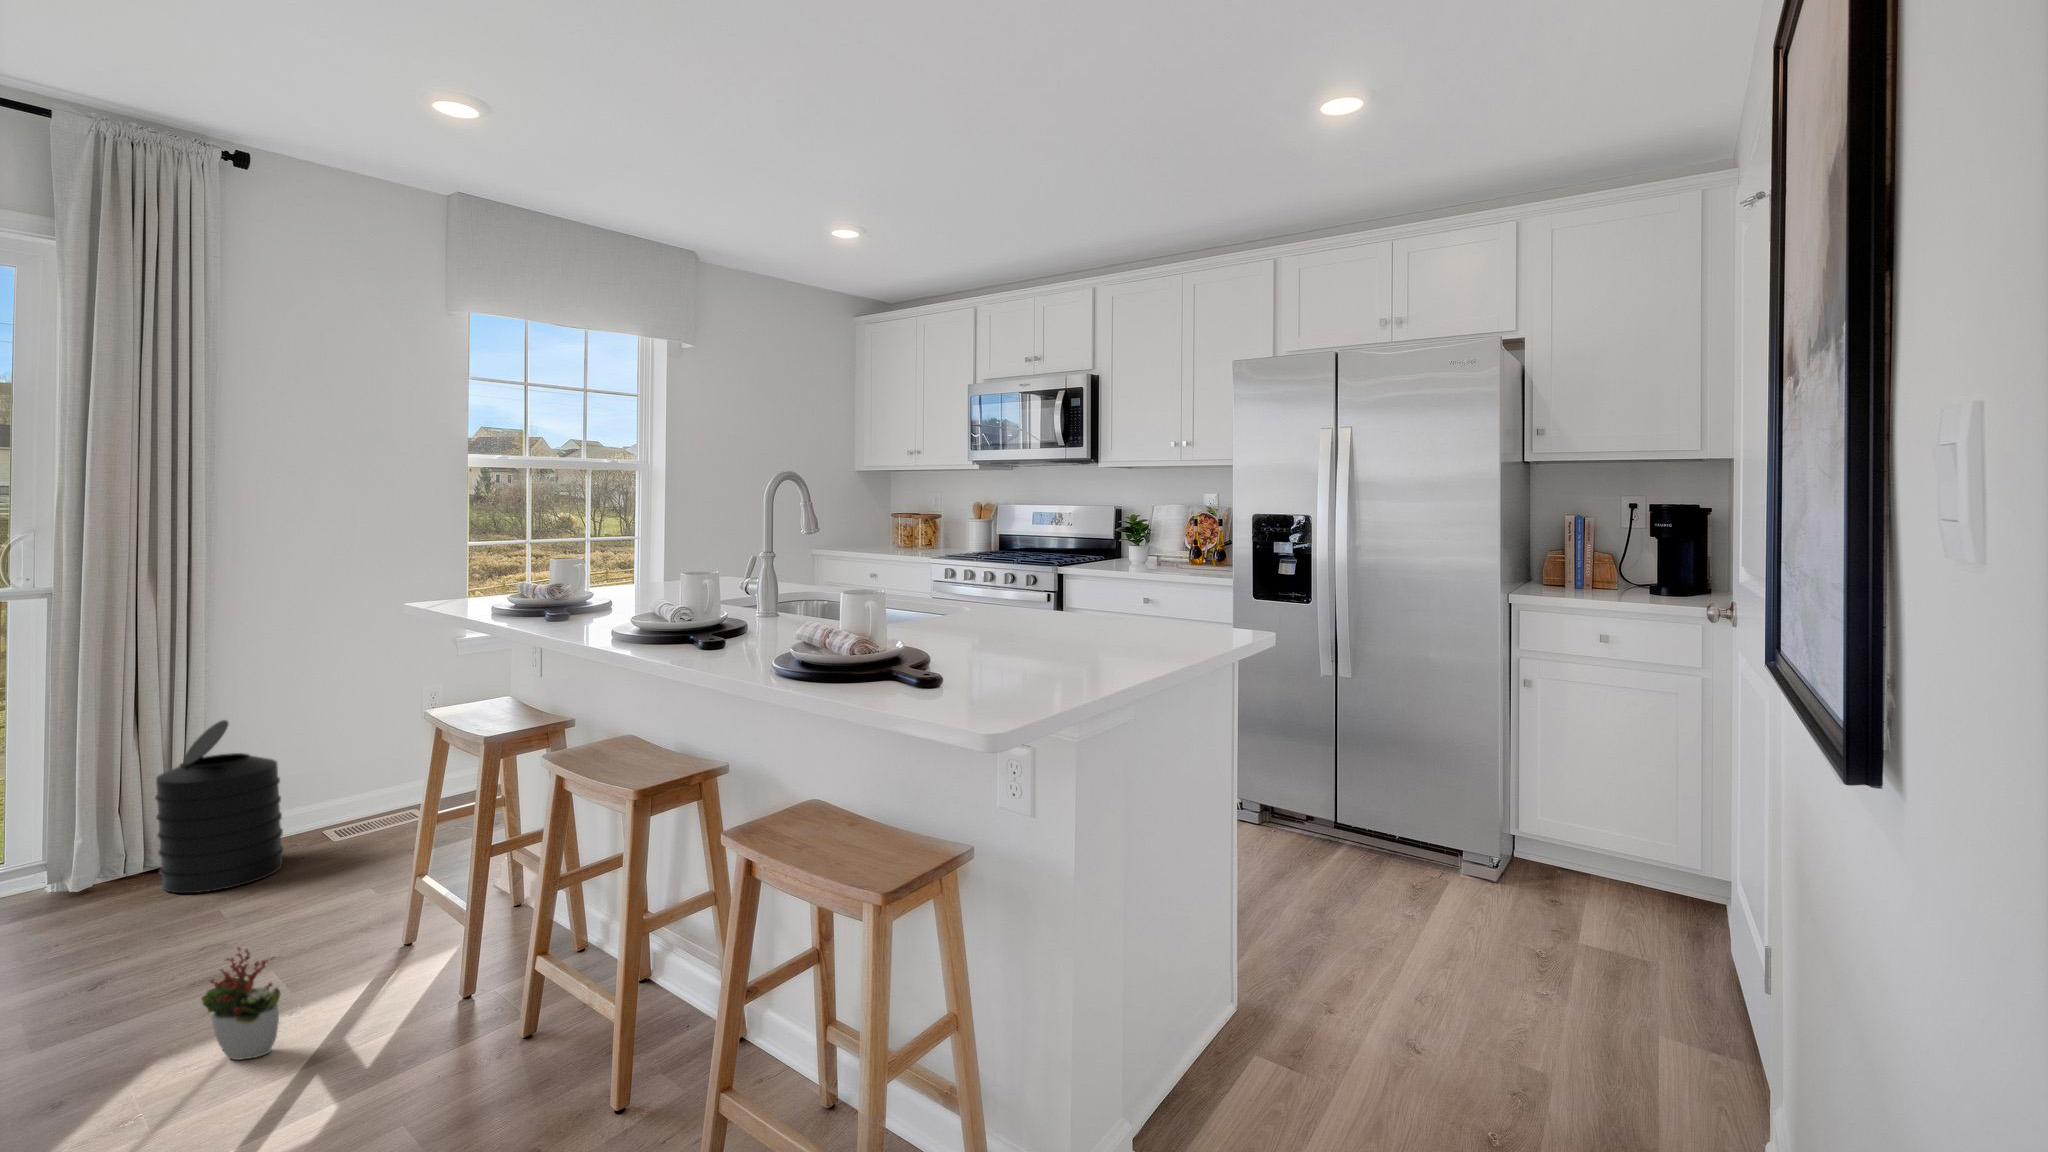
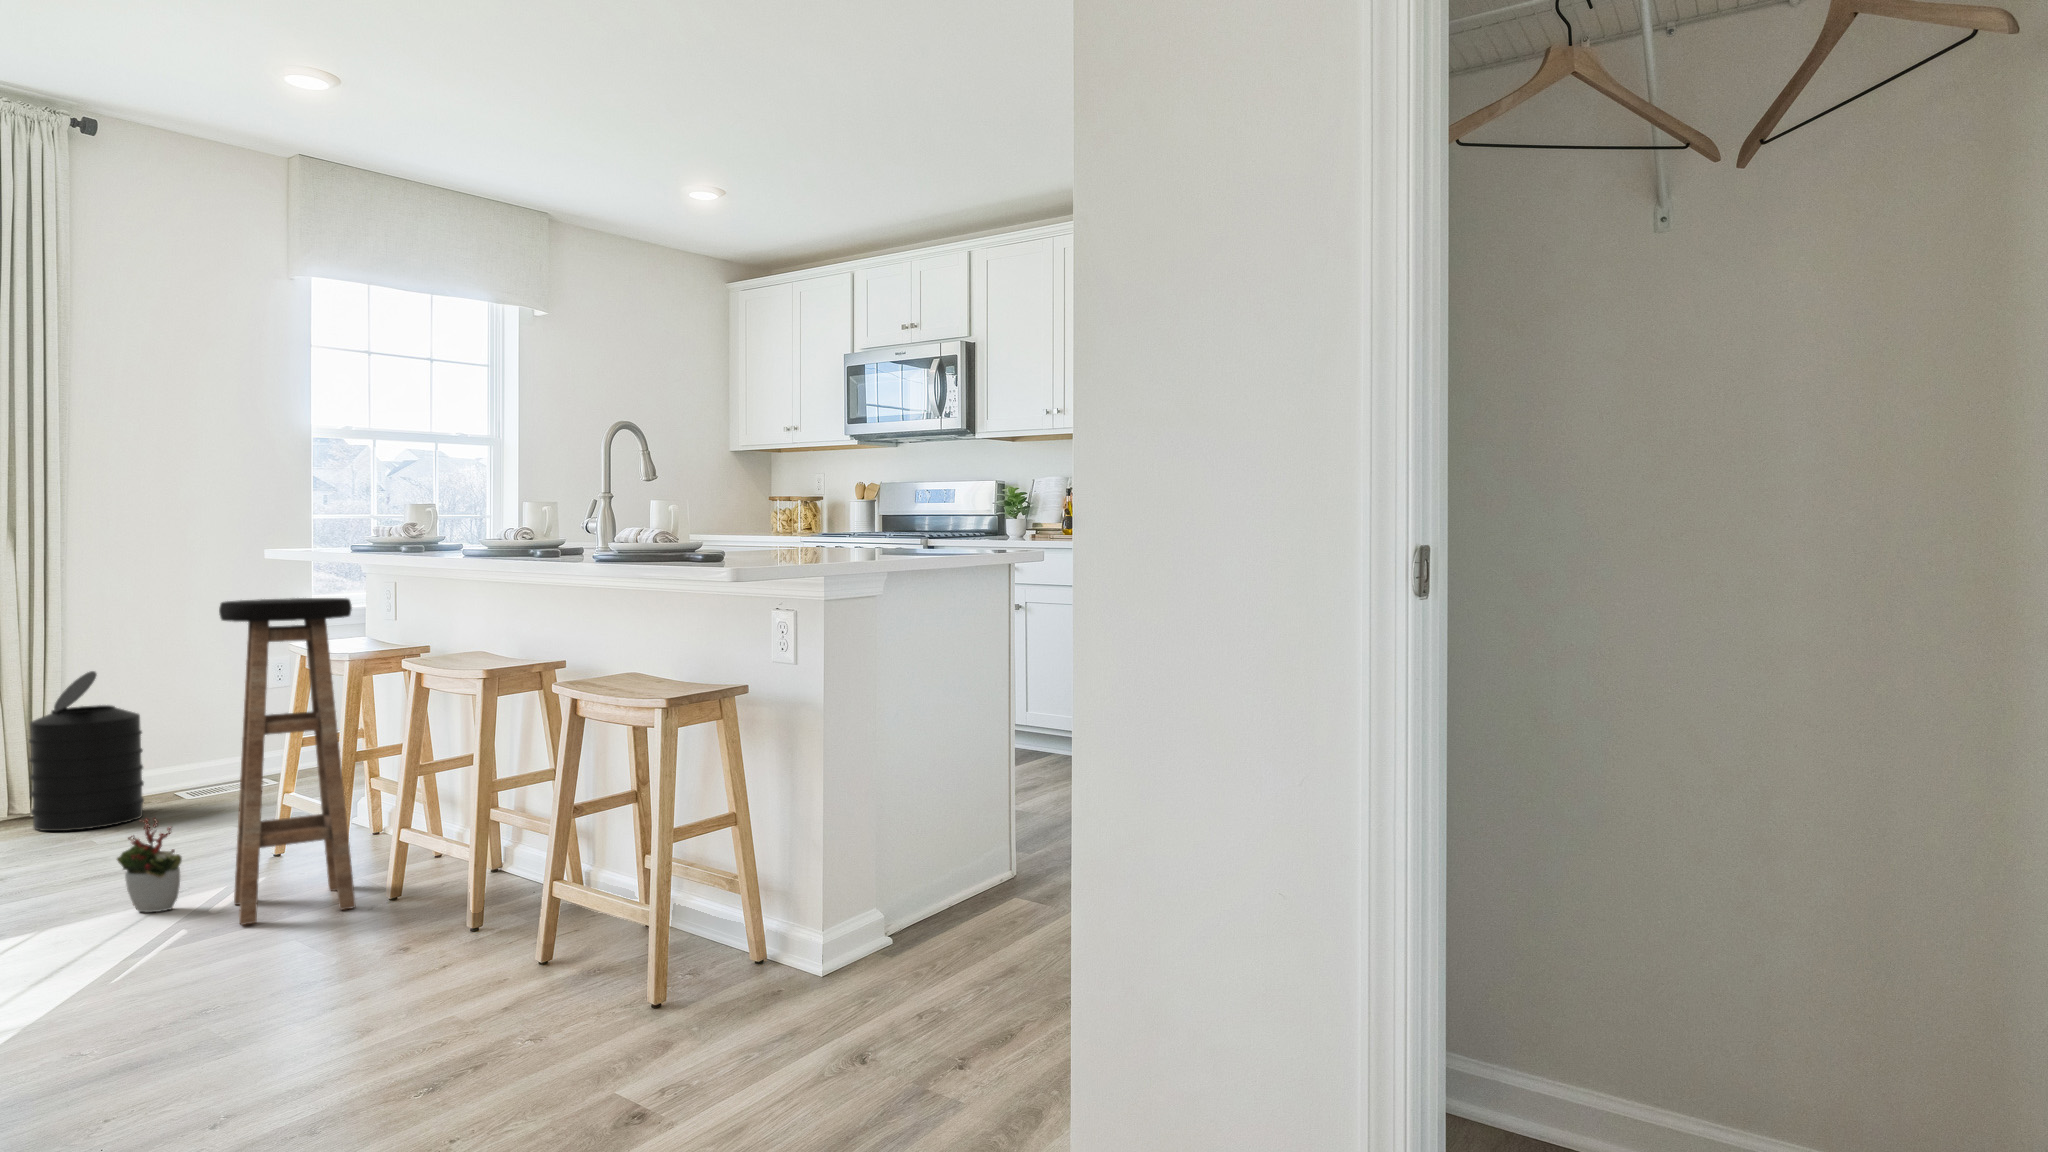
bar stool: none [314,683,483,1094] -> present [219,598,356,925]

